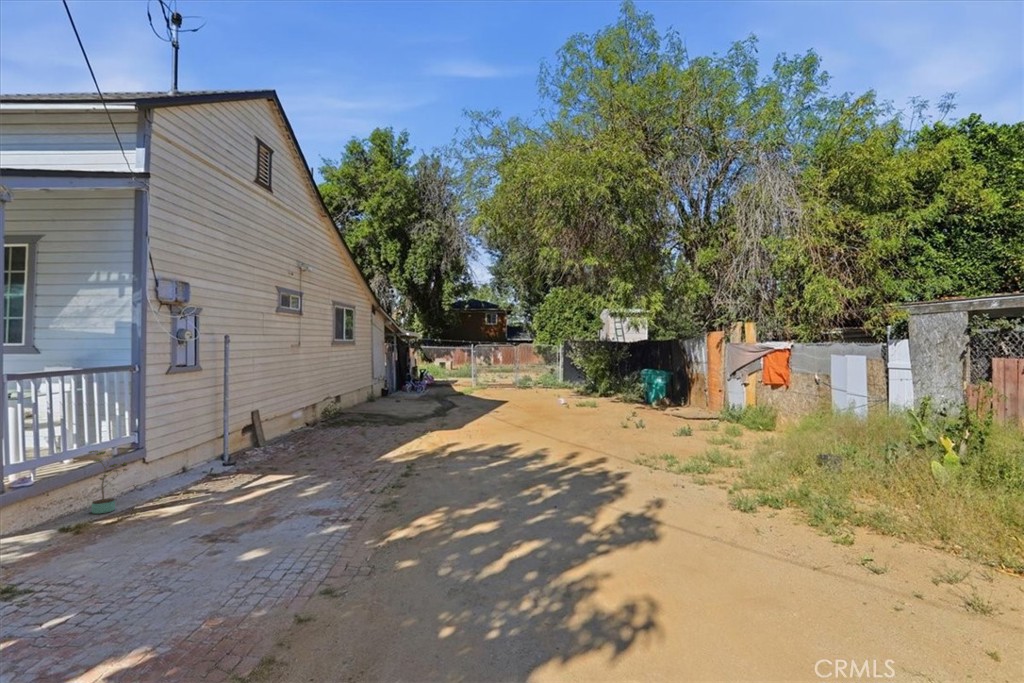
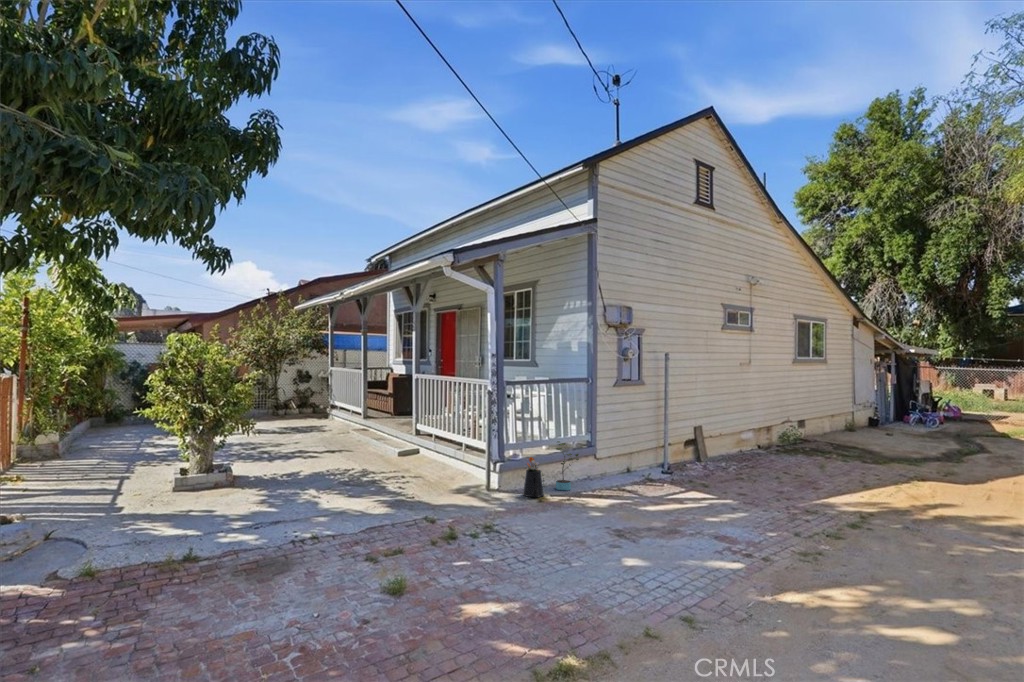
watering can: none [39,477,77,534] -> present [523,457,544,497]

